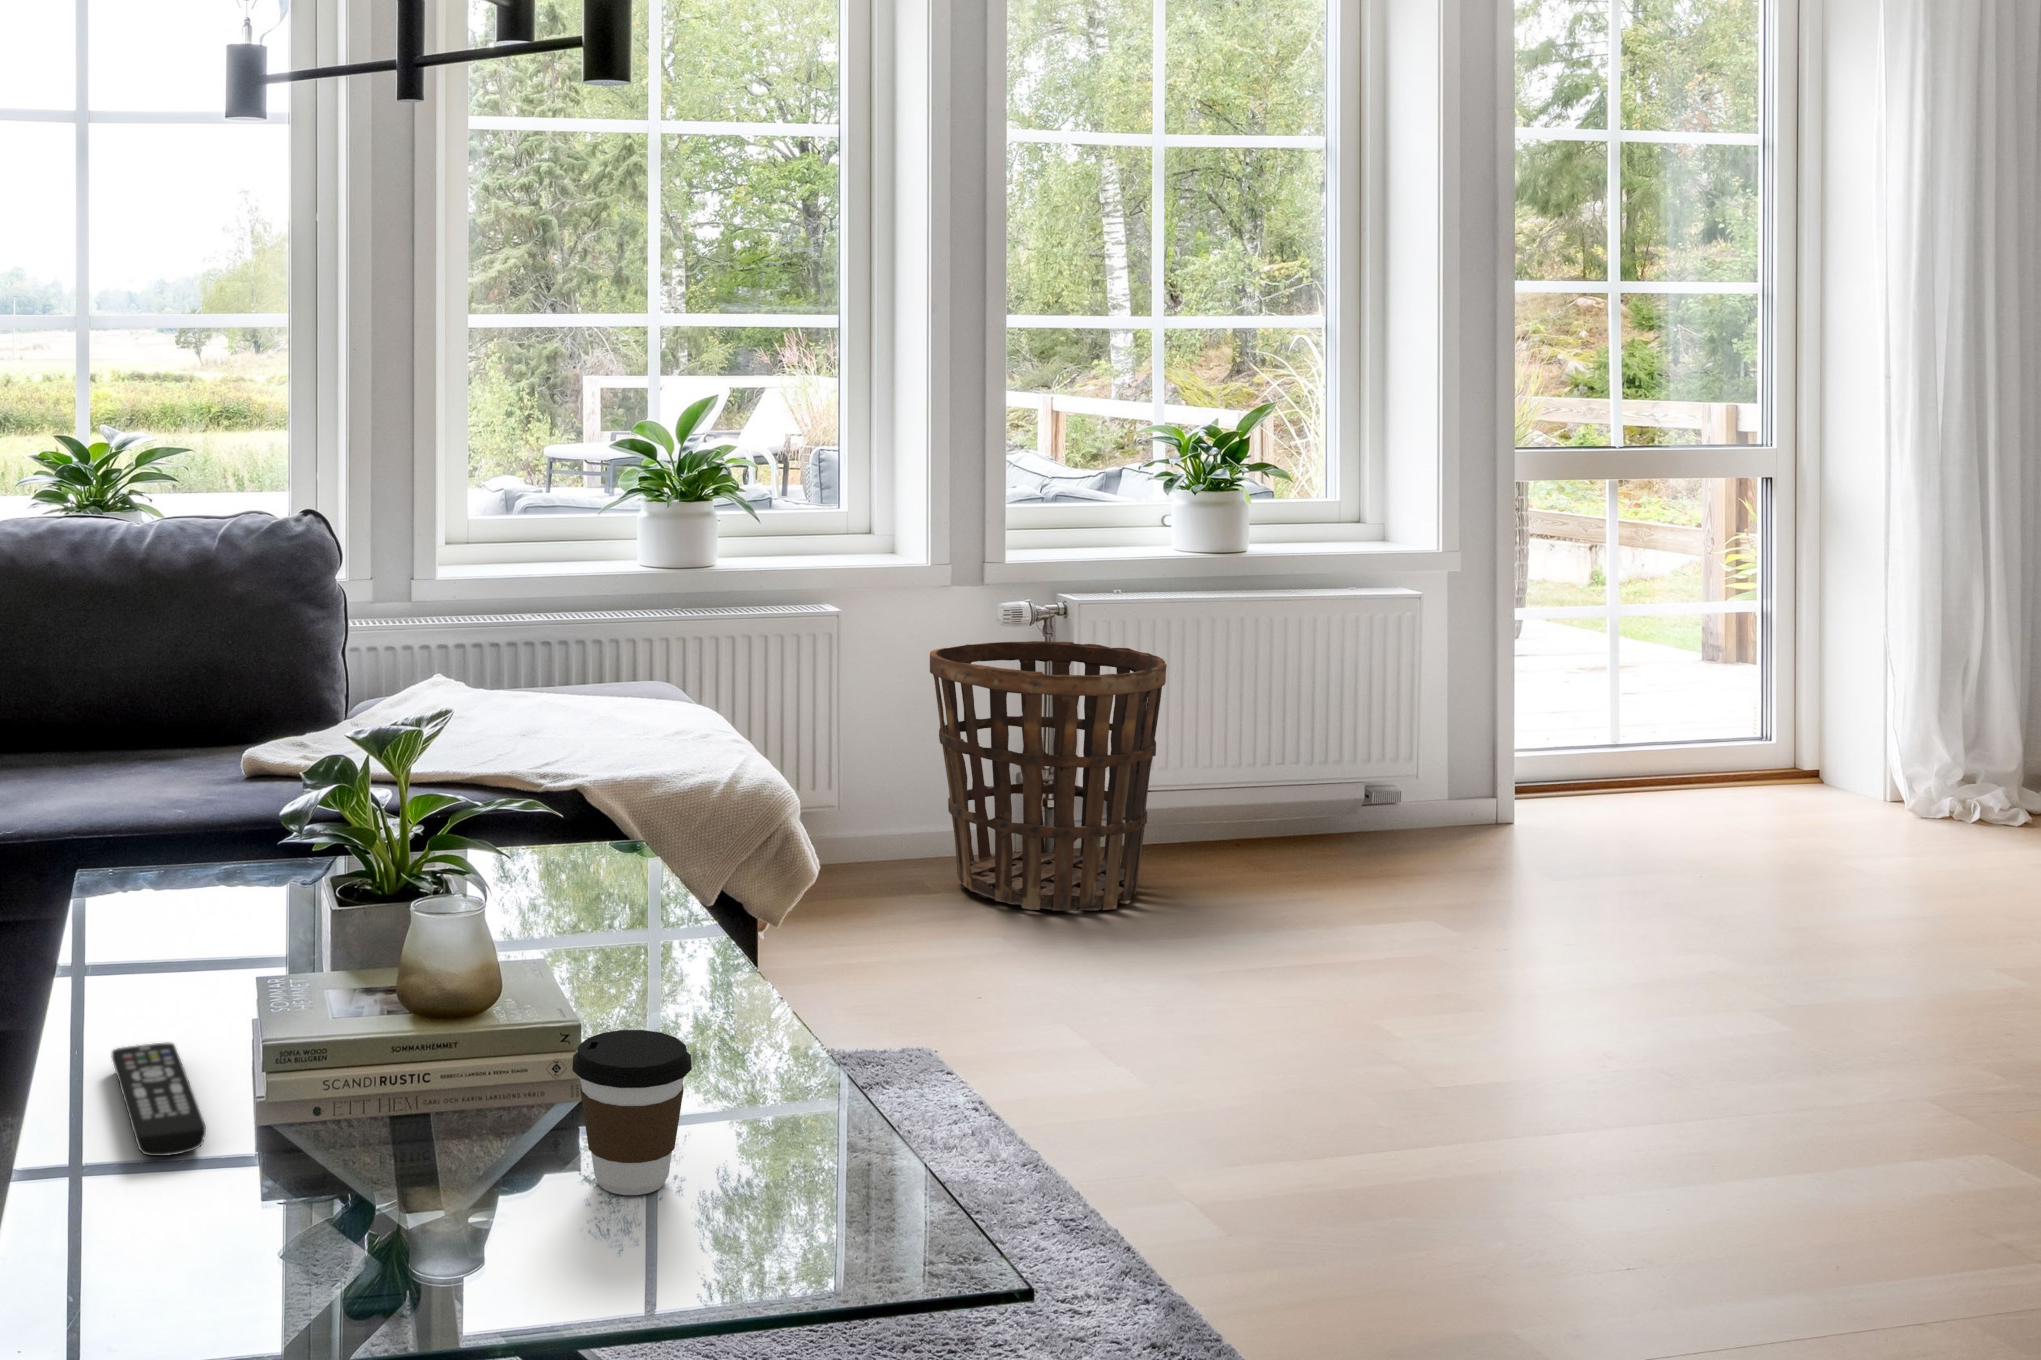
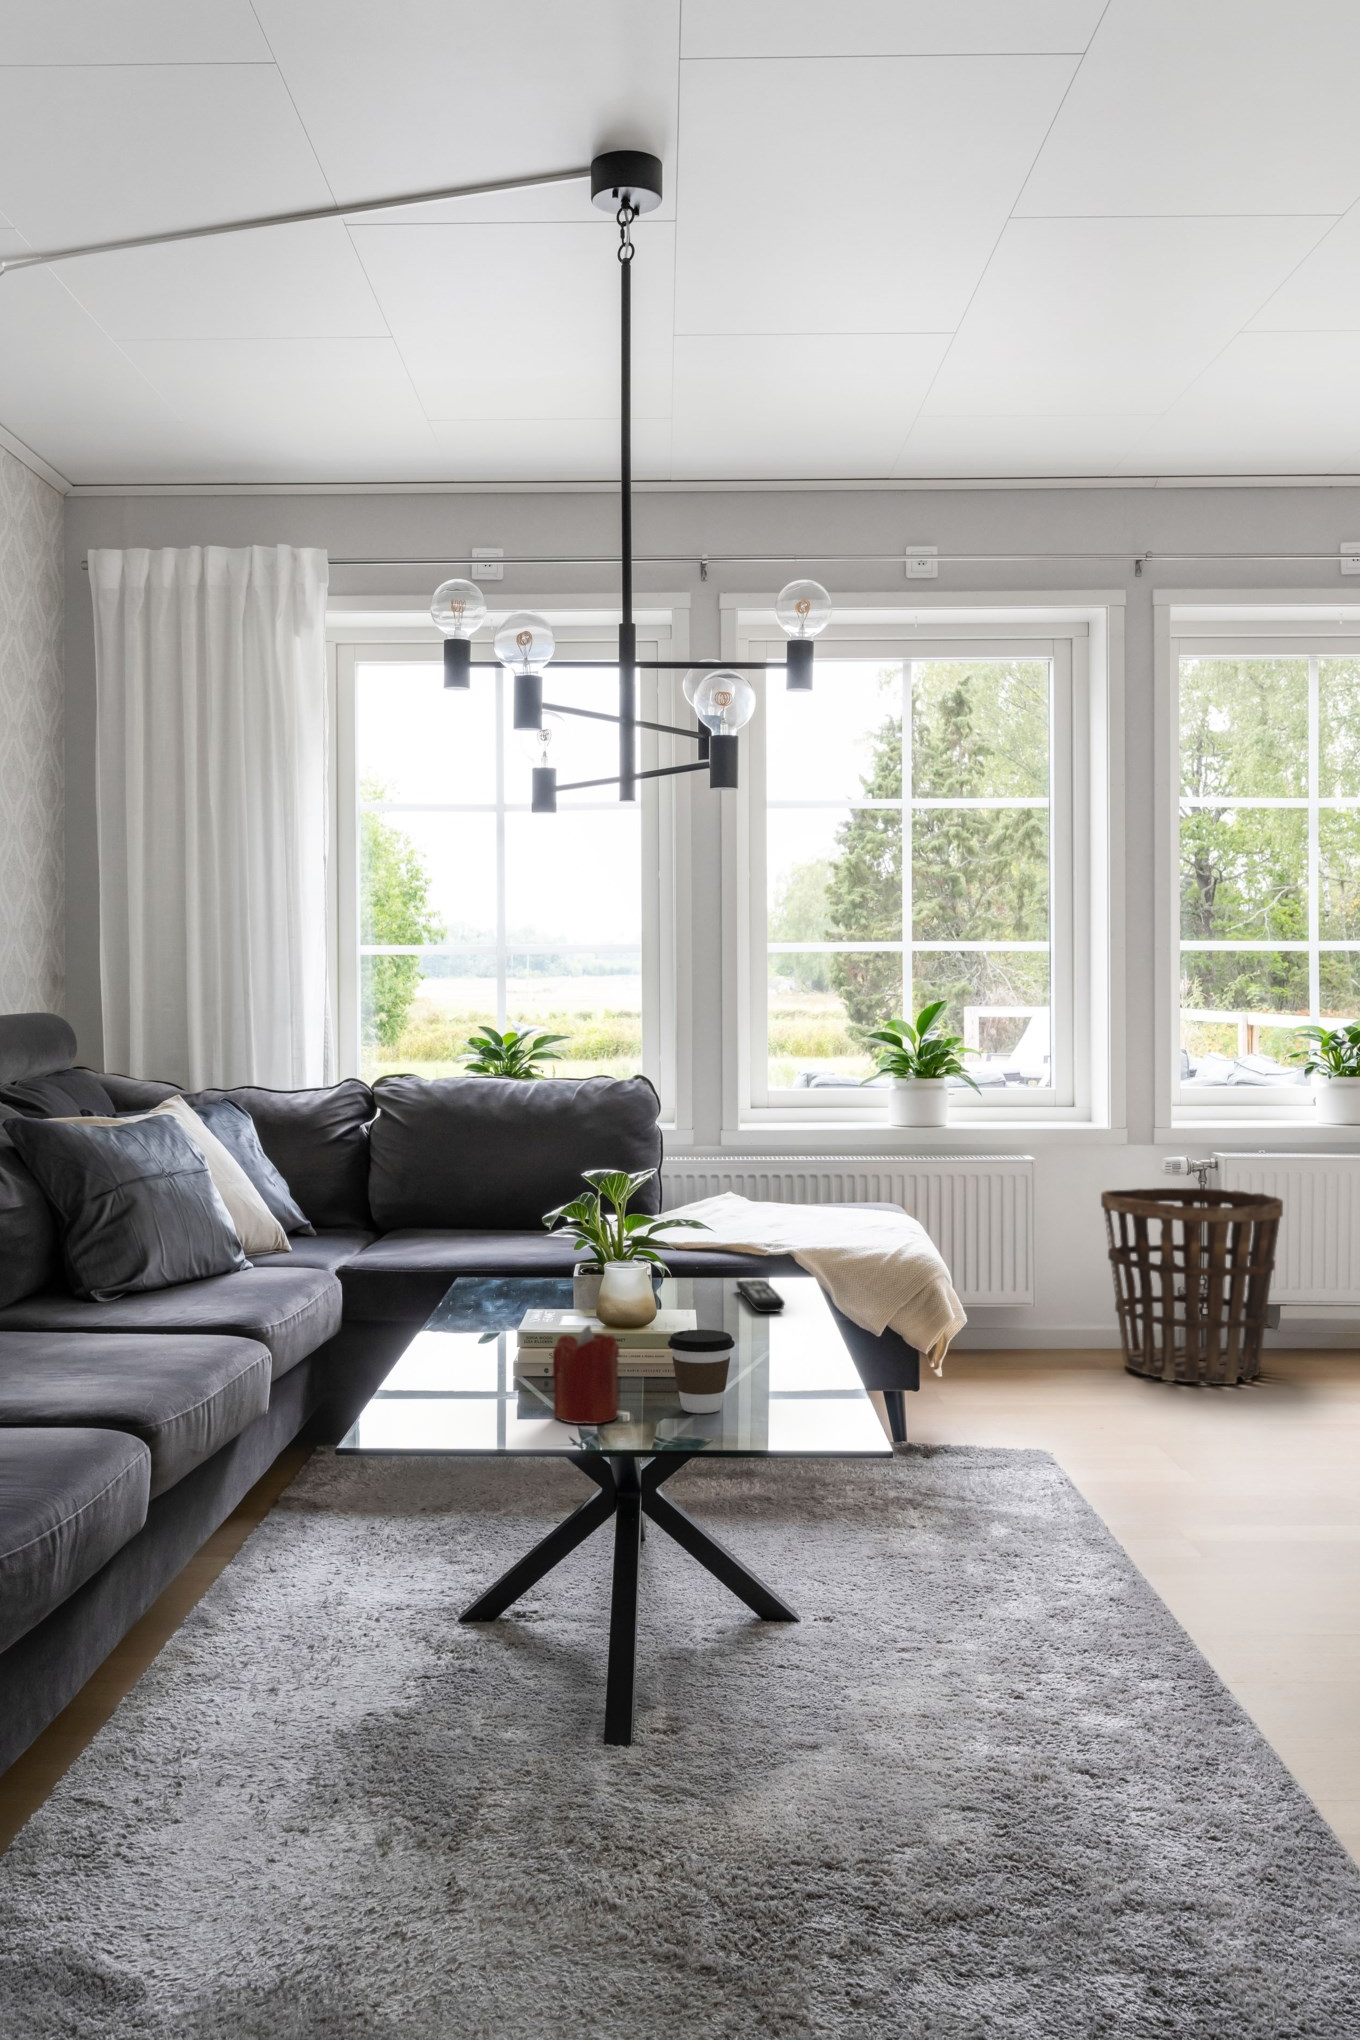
remote control: present [112,1042,206,1156] -> present [736,1280,785,1312]
candle: none [369,1051,491,1250] -> present [552,1326,619,1425]

